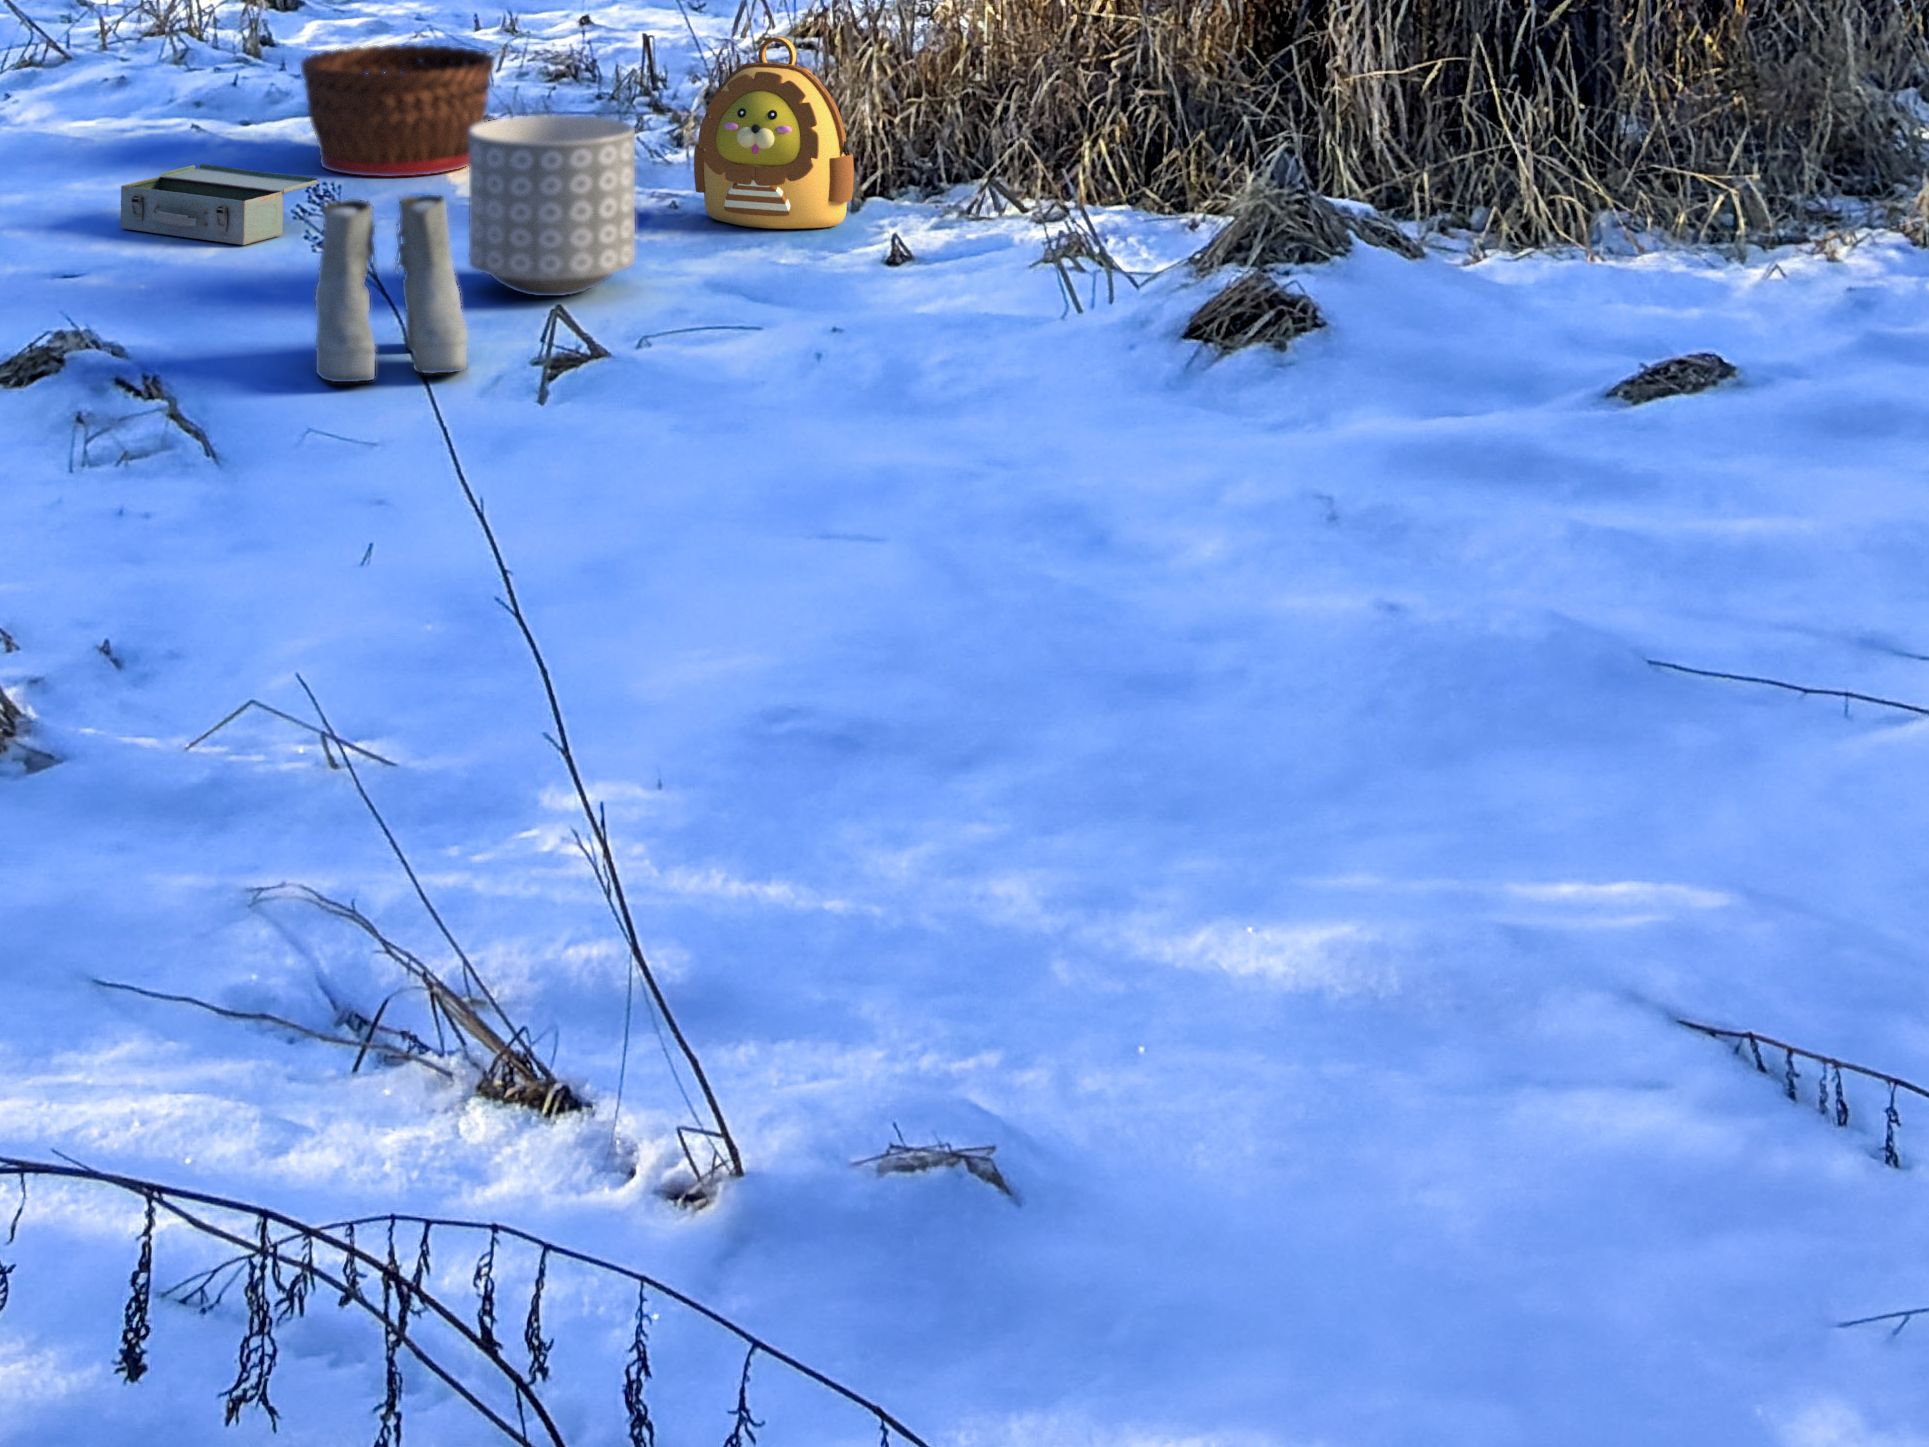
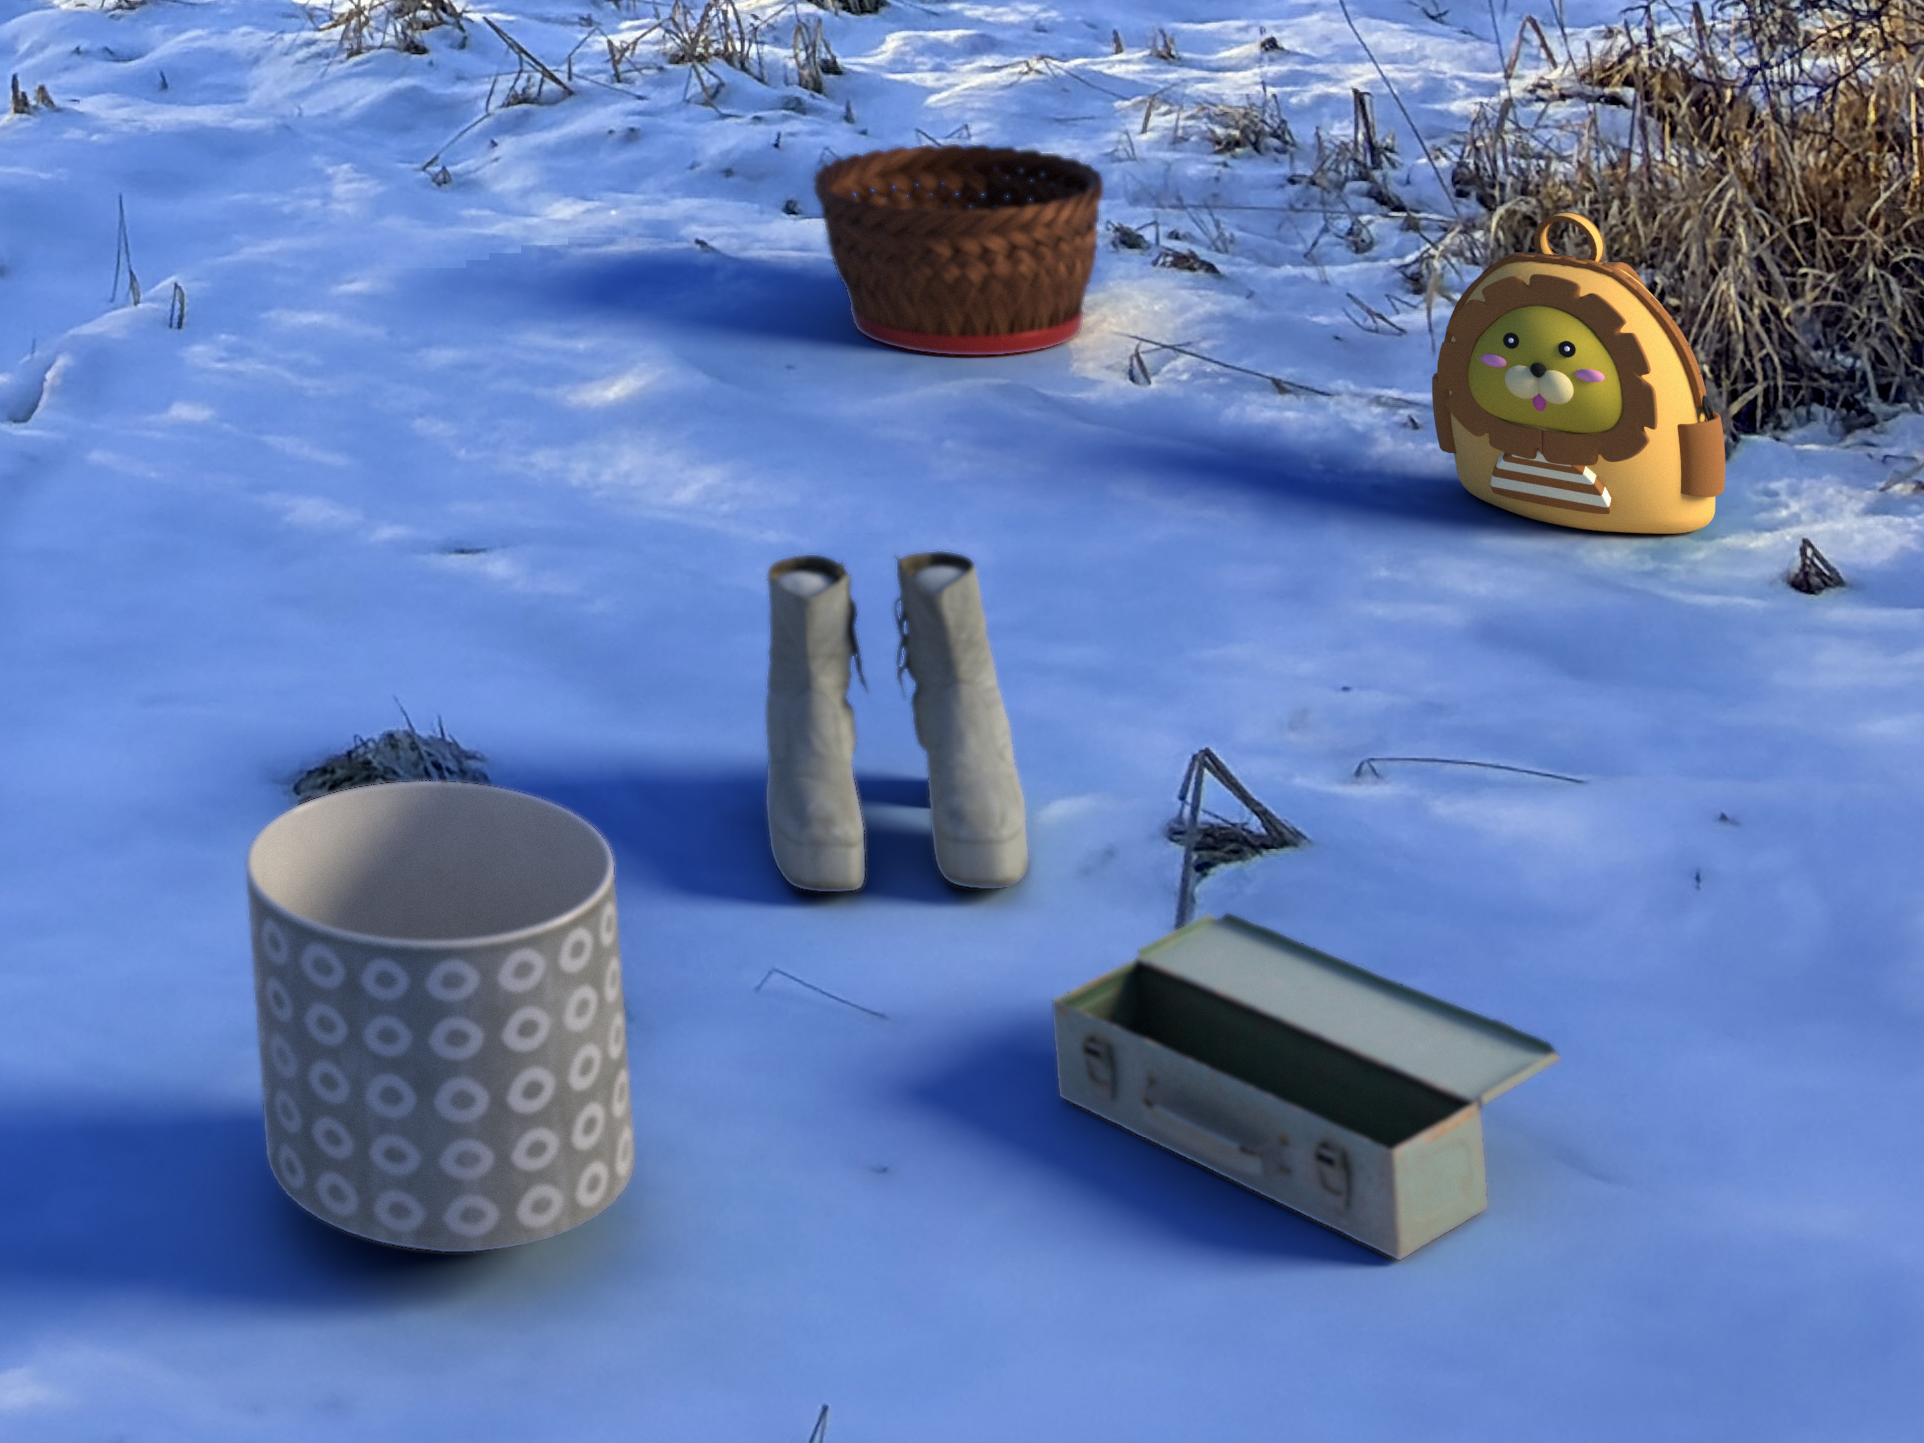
planter: present [469,115,635,296] -> present [245,781,635,1252]
toolbox: present [121,164,319,245] -> present [1052,913,1560,1260]

